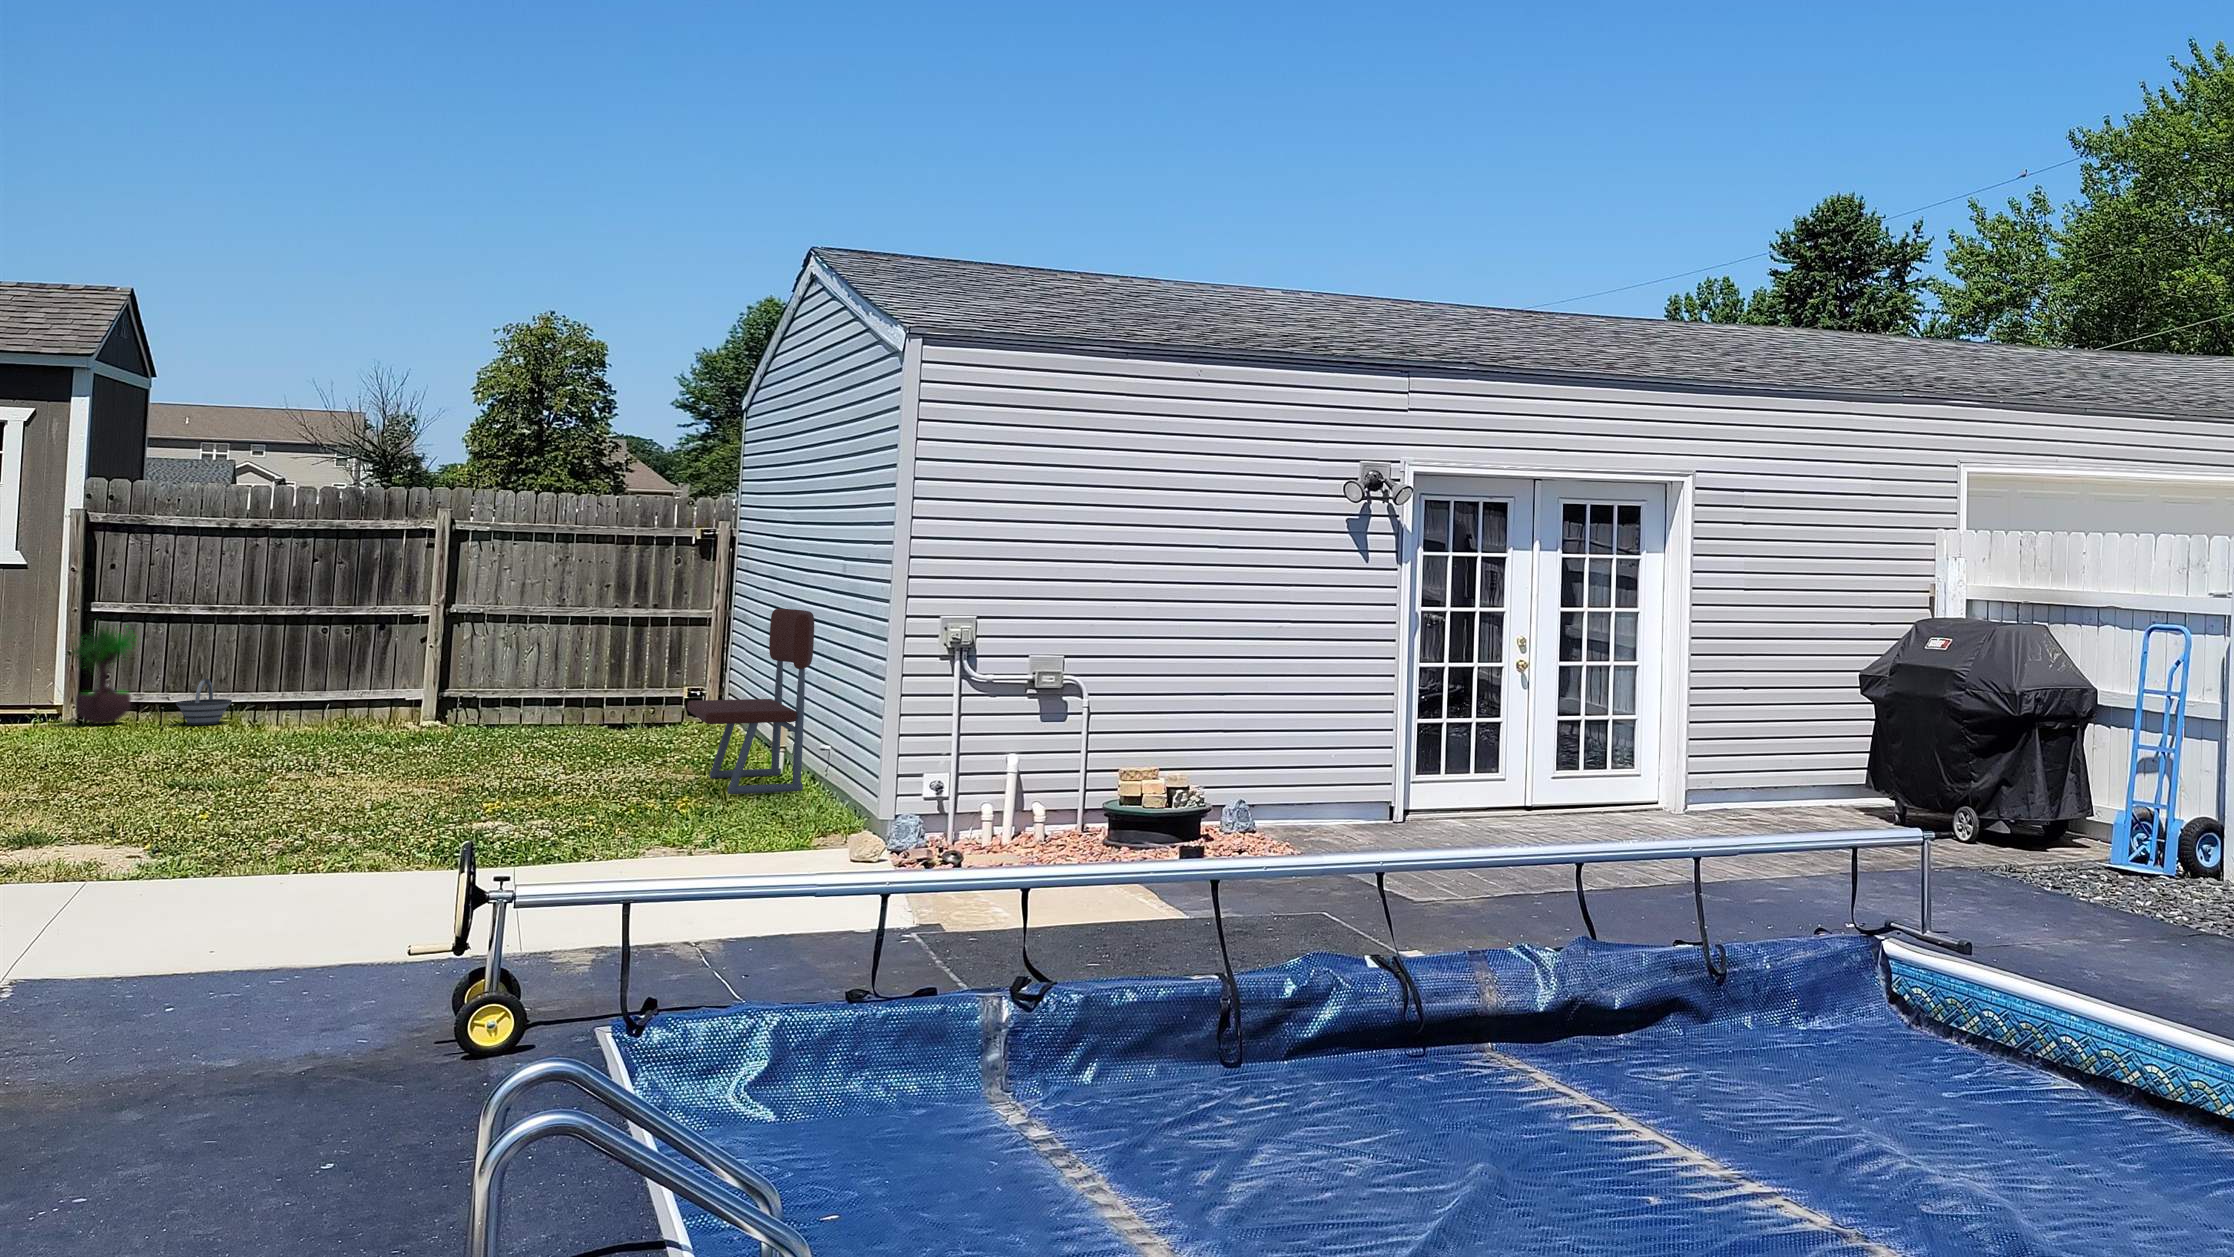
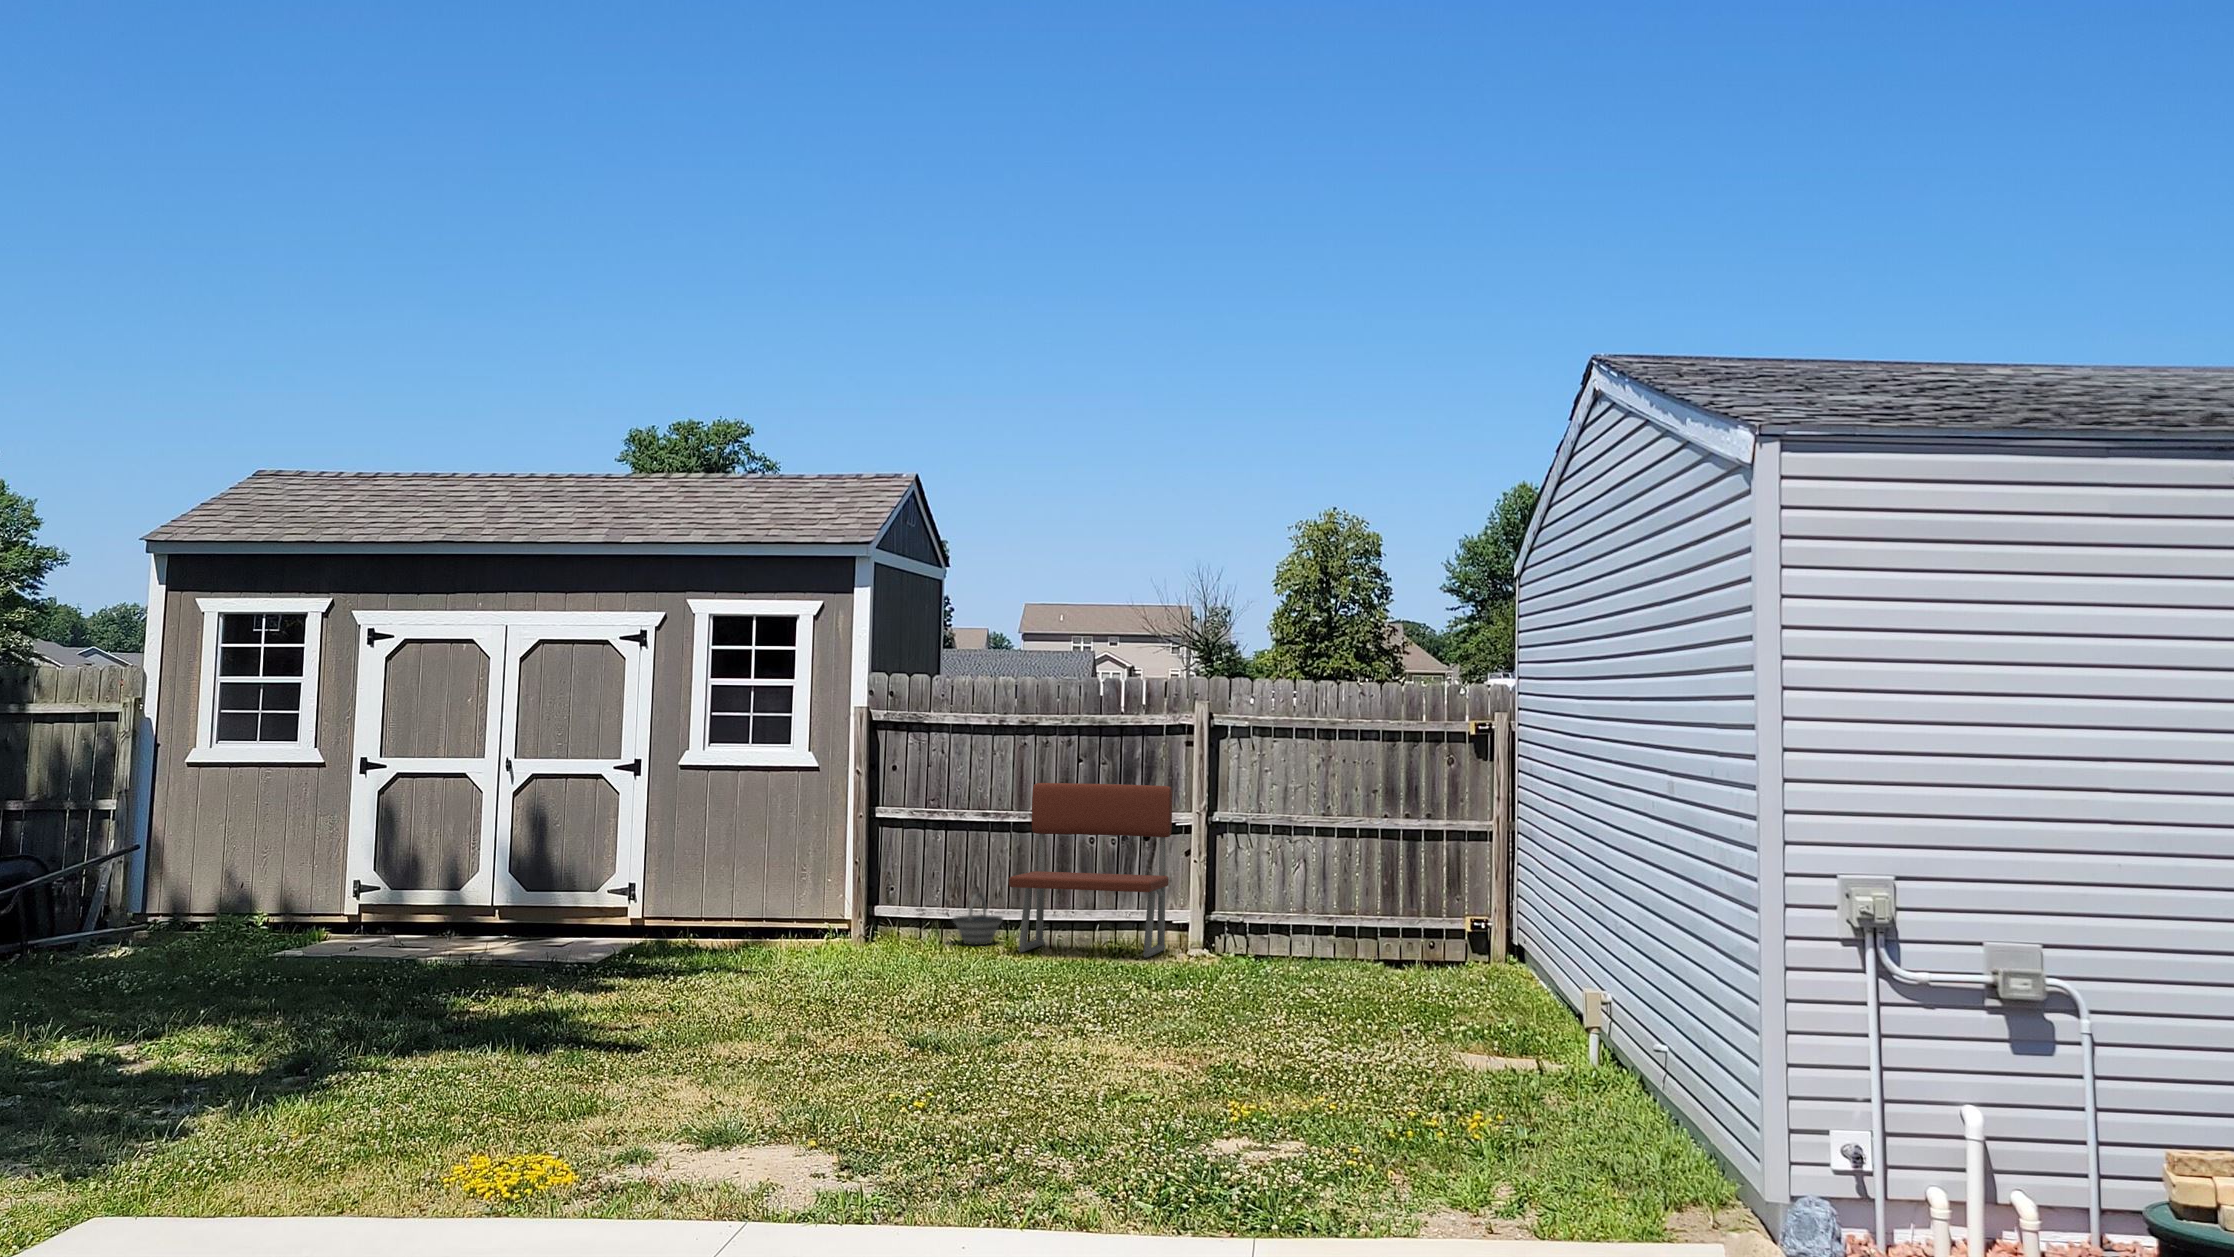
bench: present [687,609,814,794] -> present [1009,783,1172,958]
potted tree: present [72,619,137,724] -> none [853,823,920,939]

